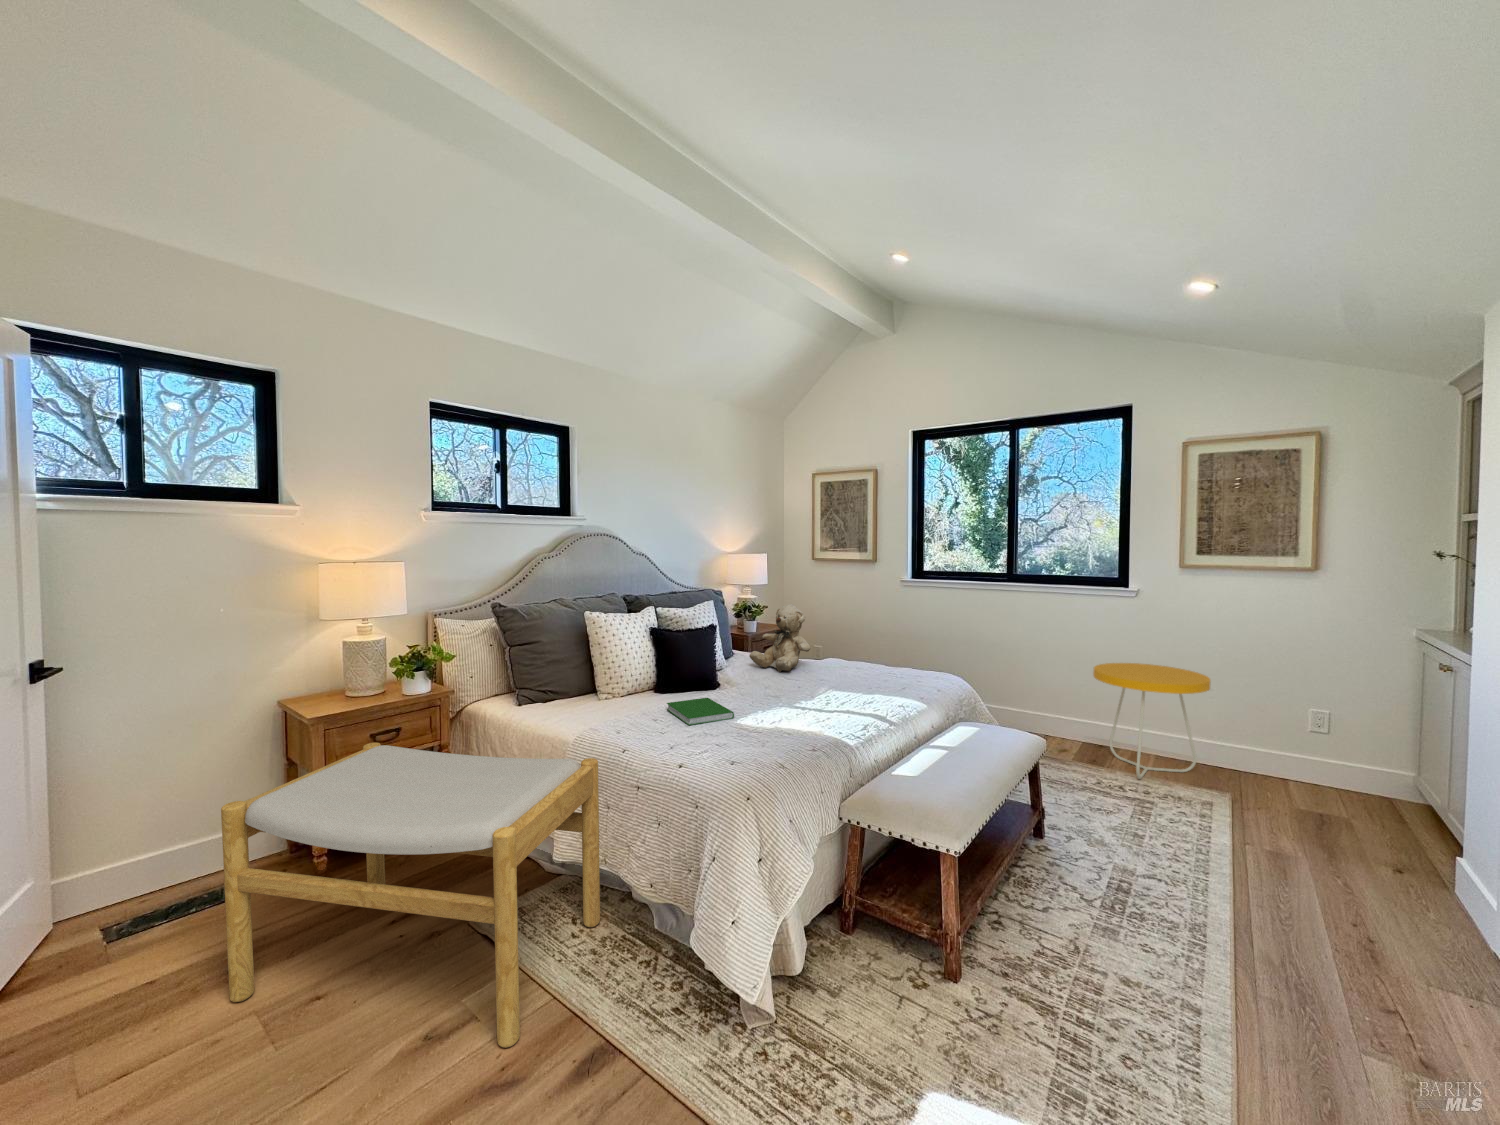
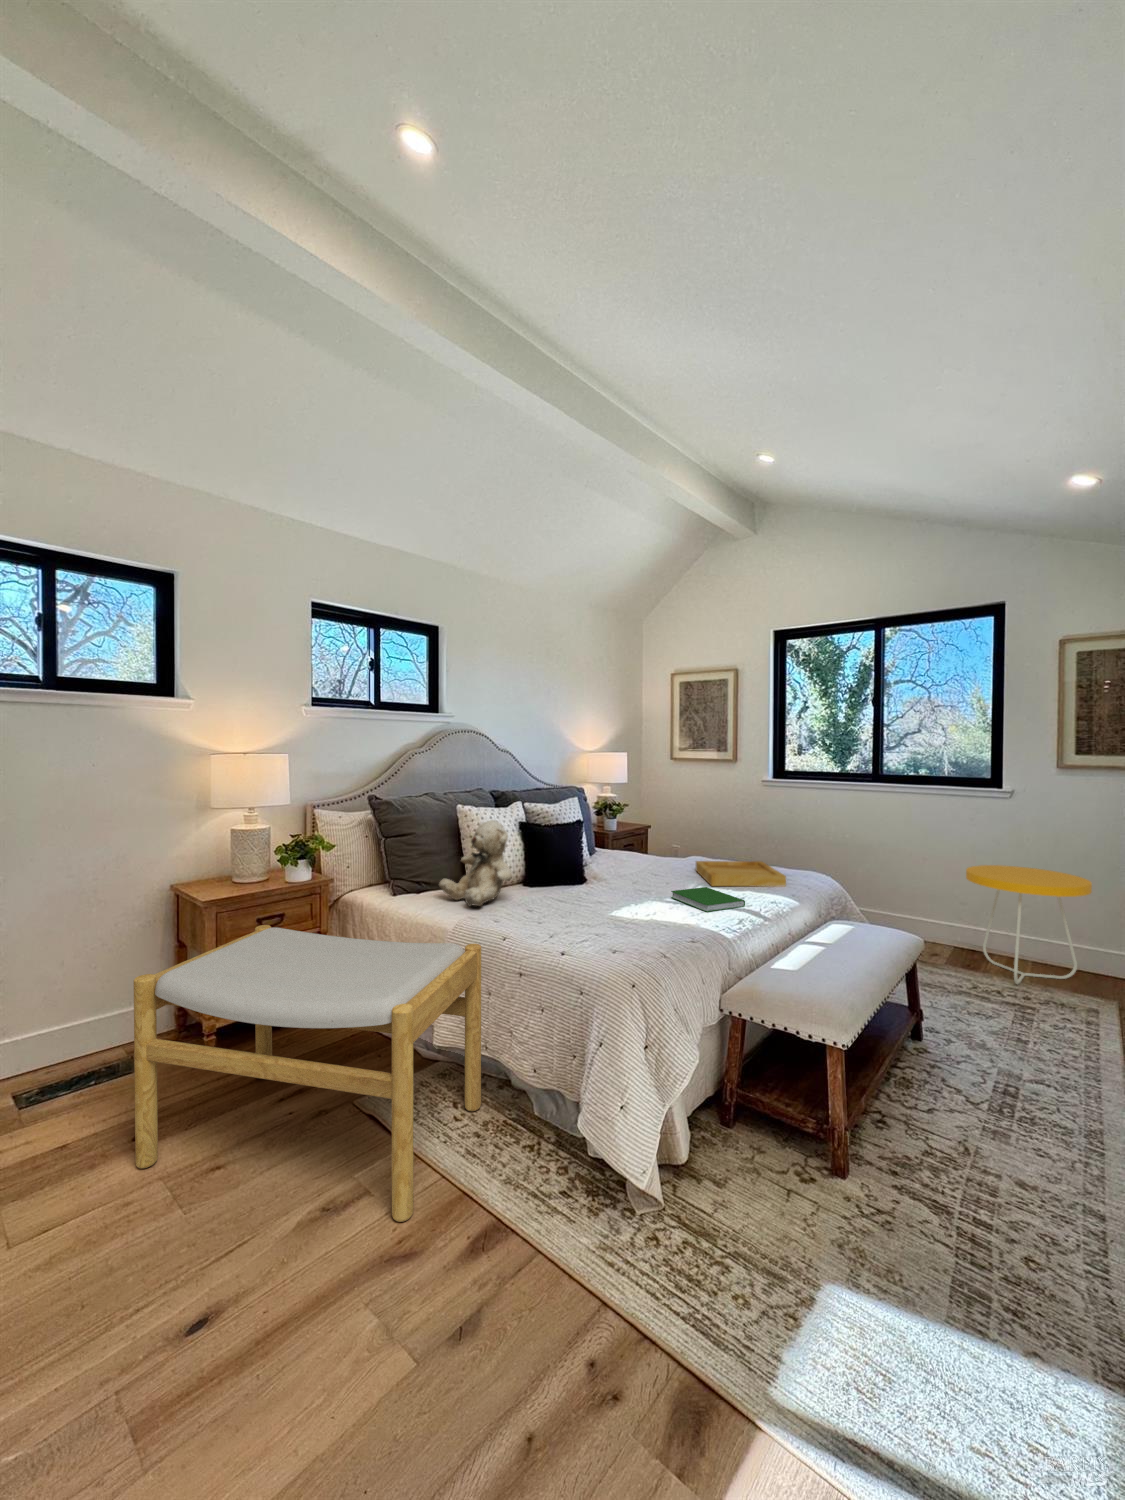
teddy bear: present [749,604,811,672] -> present [439,820,512,907]
tray: none [828,664,915,691] -> present [696,861,786,887]
hardcover book: present [667,698,734,725] -> present [671,887,745,912]

